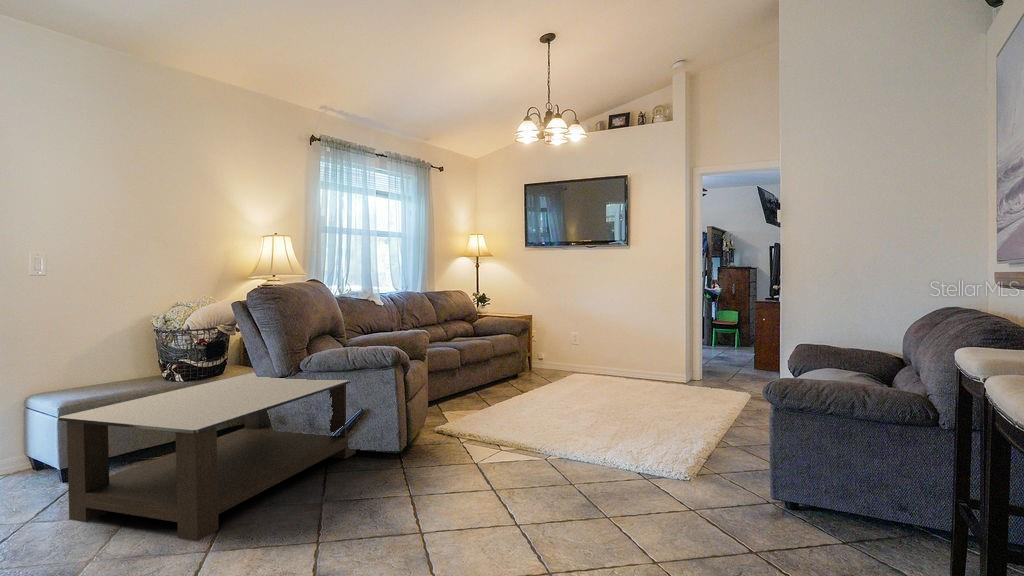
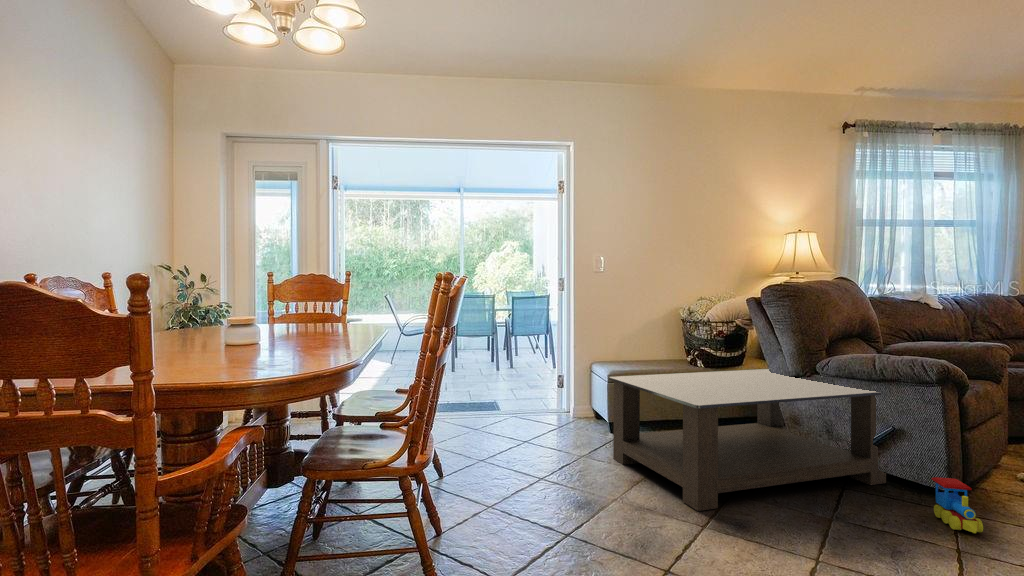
toy train: none [387,437,418,475] -> present [931,477,983,533]

